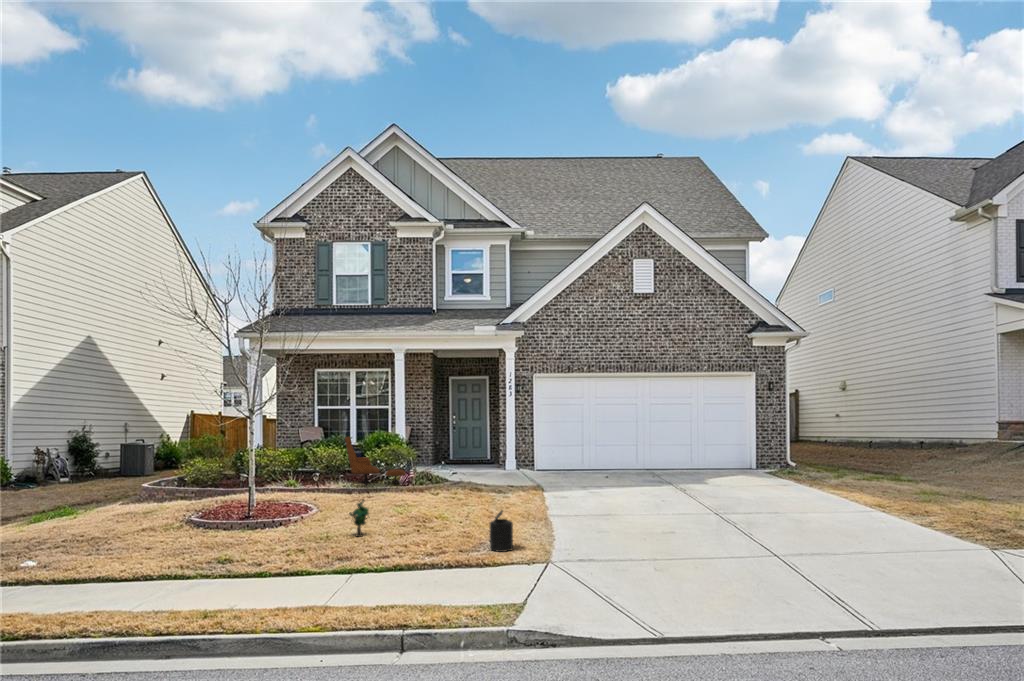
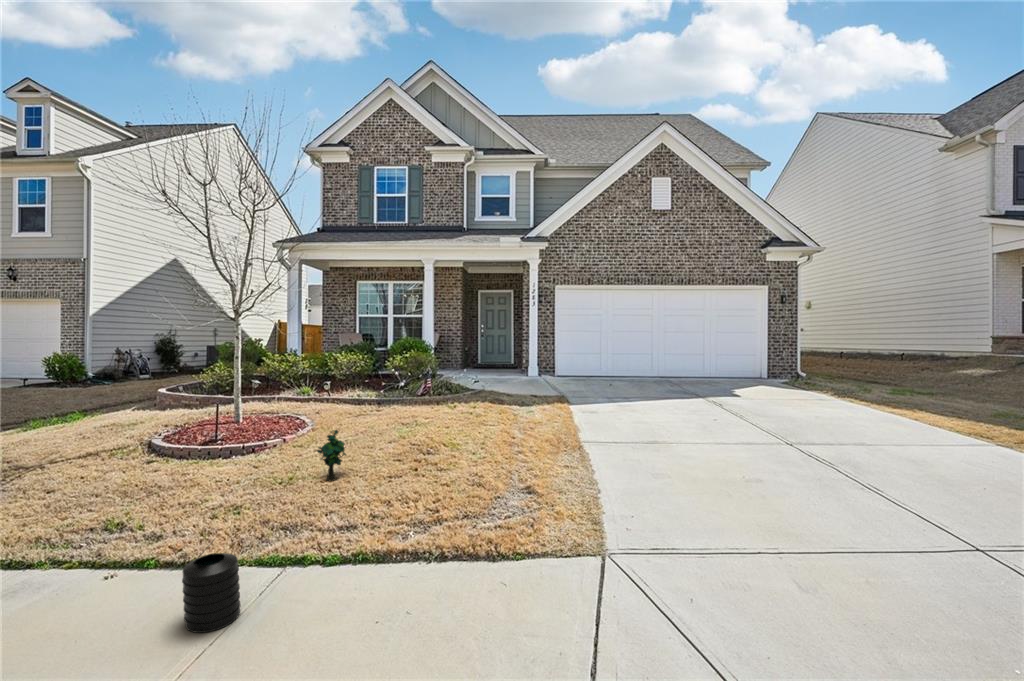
lounge chair: present [345,437,406,486] -> none [362,343,427,395]
trash can: present [490,511,513,552] -> present [182,549,240,633]

